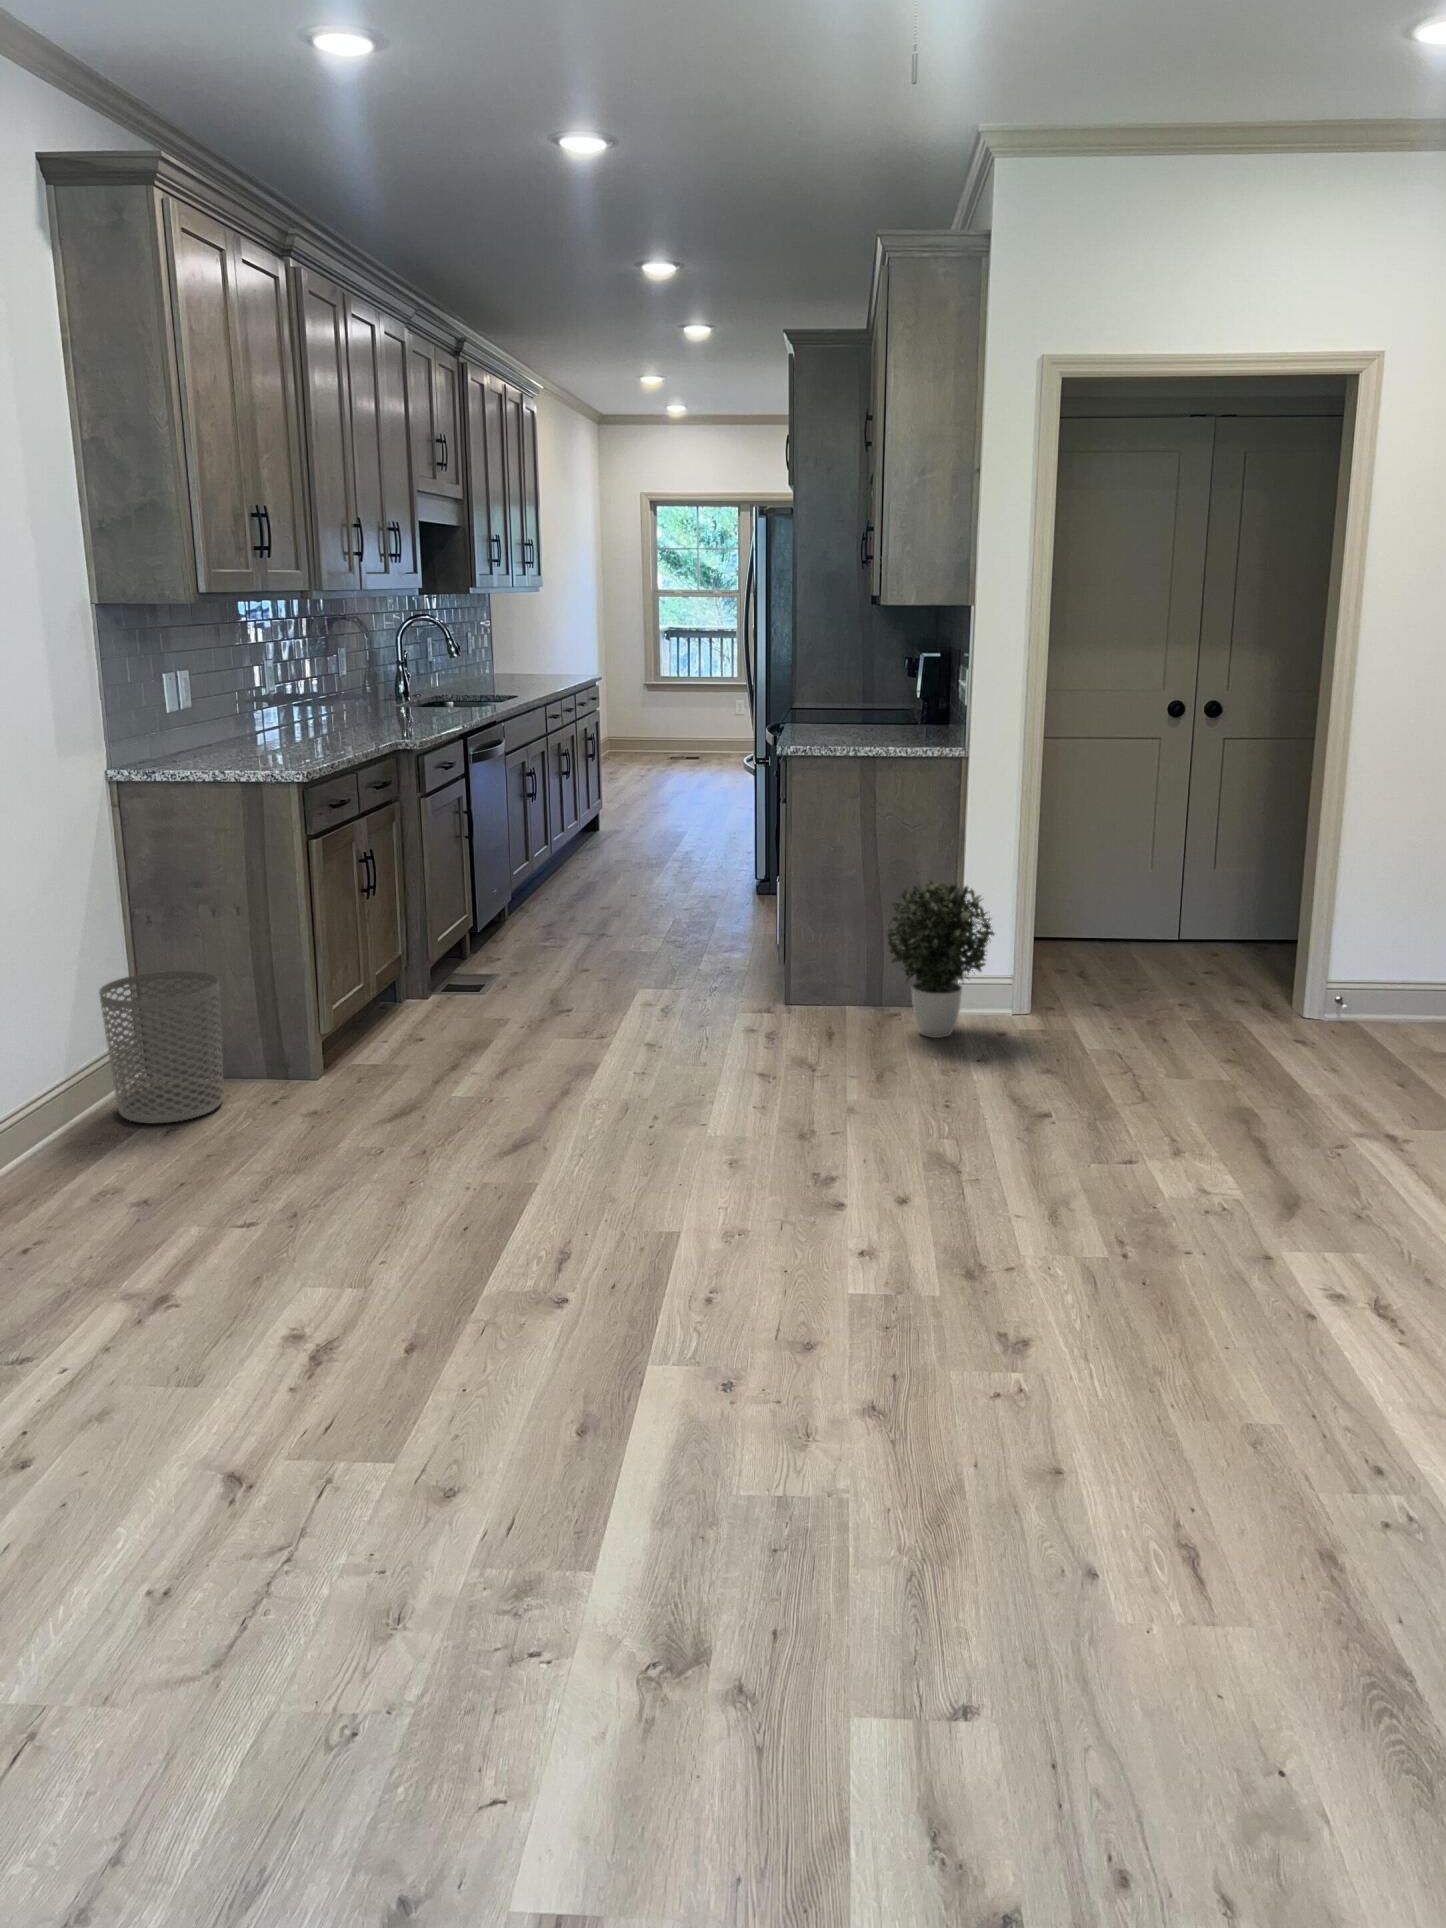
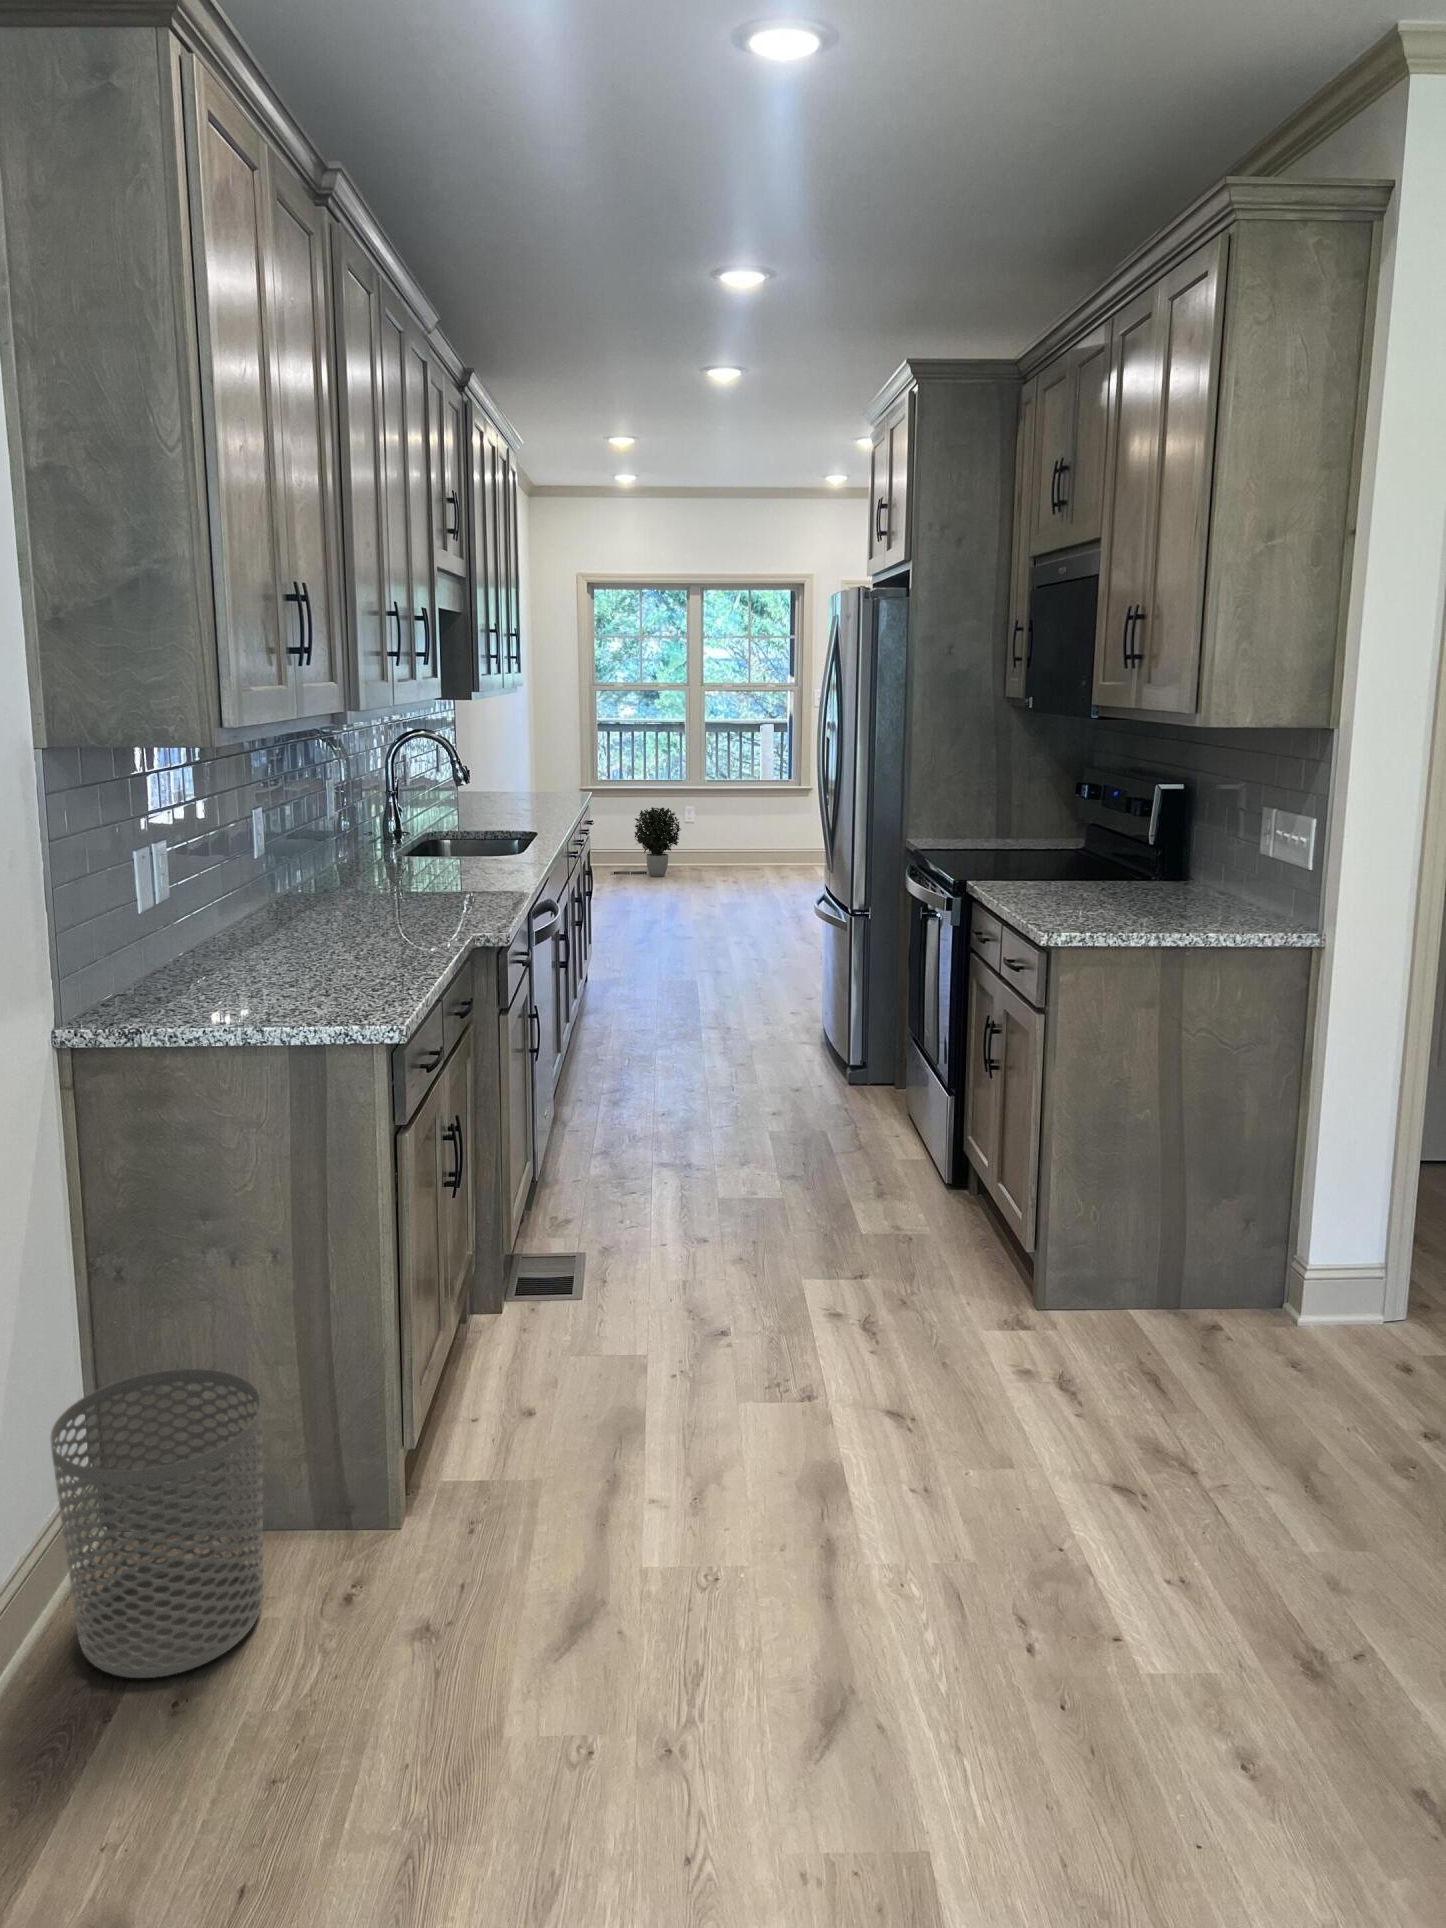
potted plant: present [888,882,994,1038] -> present [635,807,681,877]

